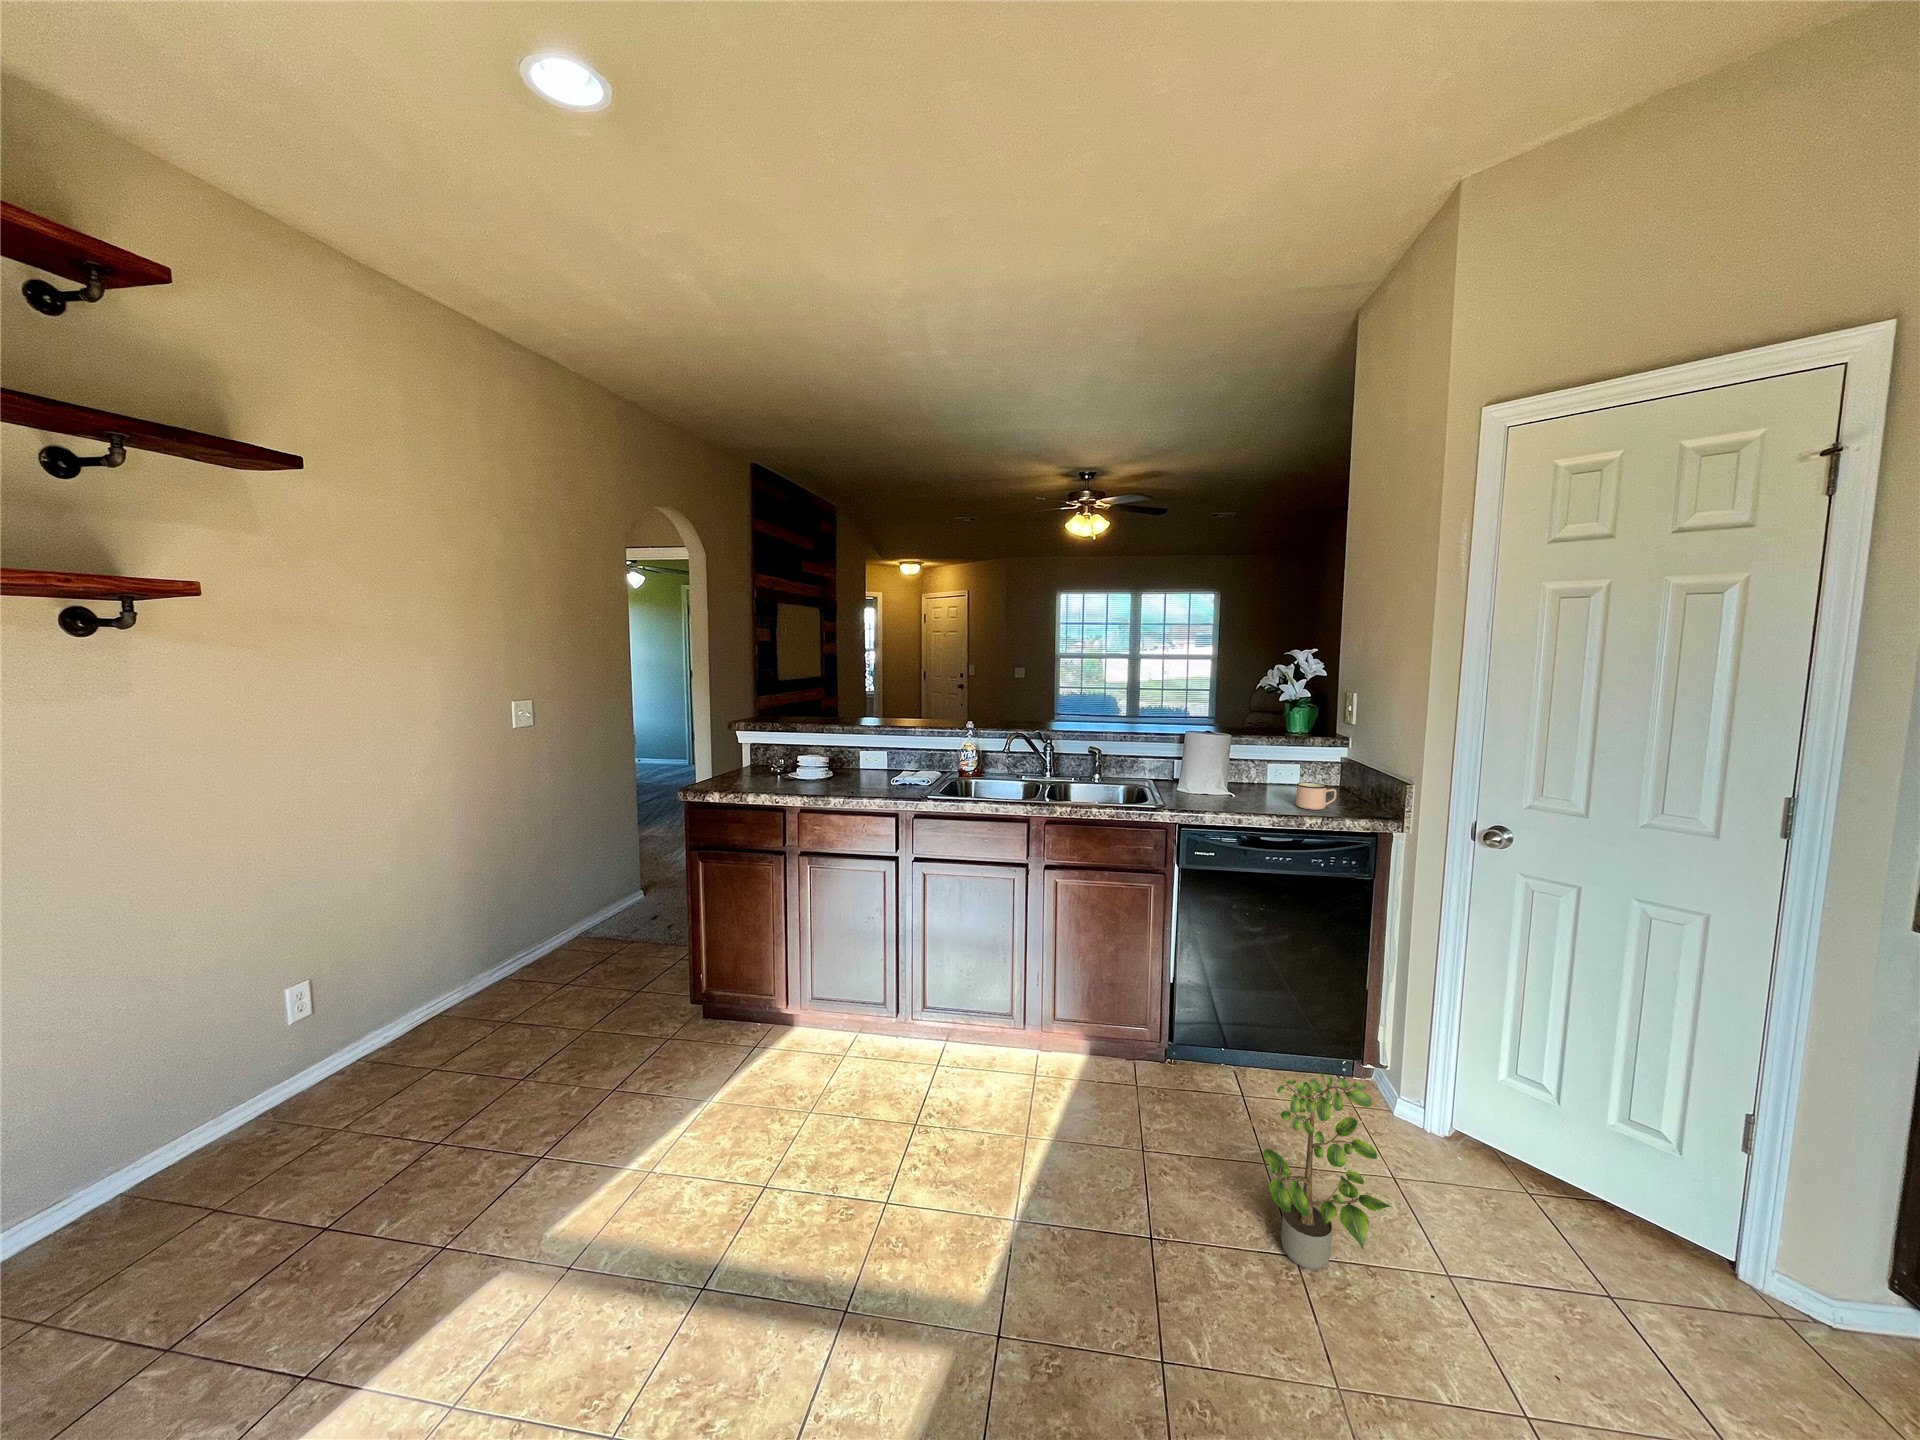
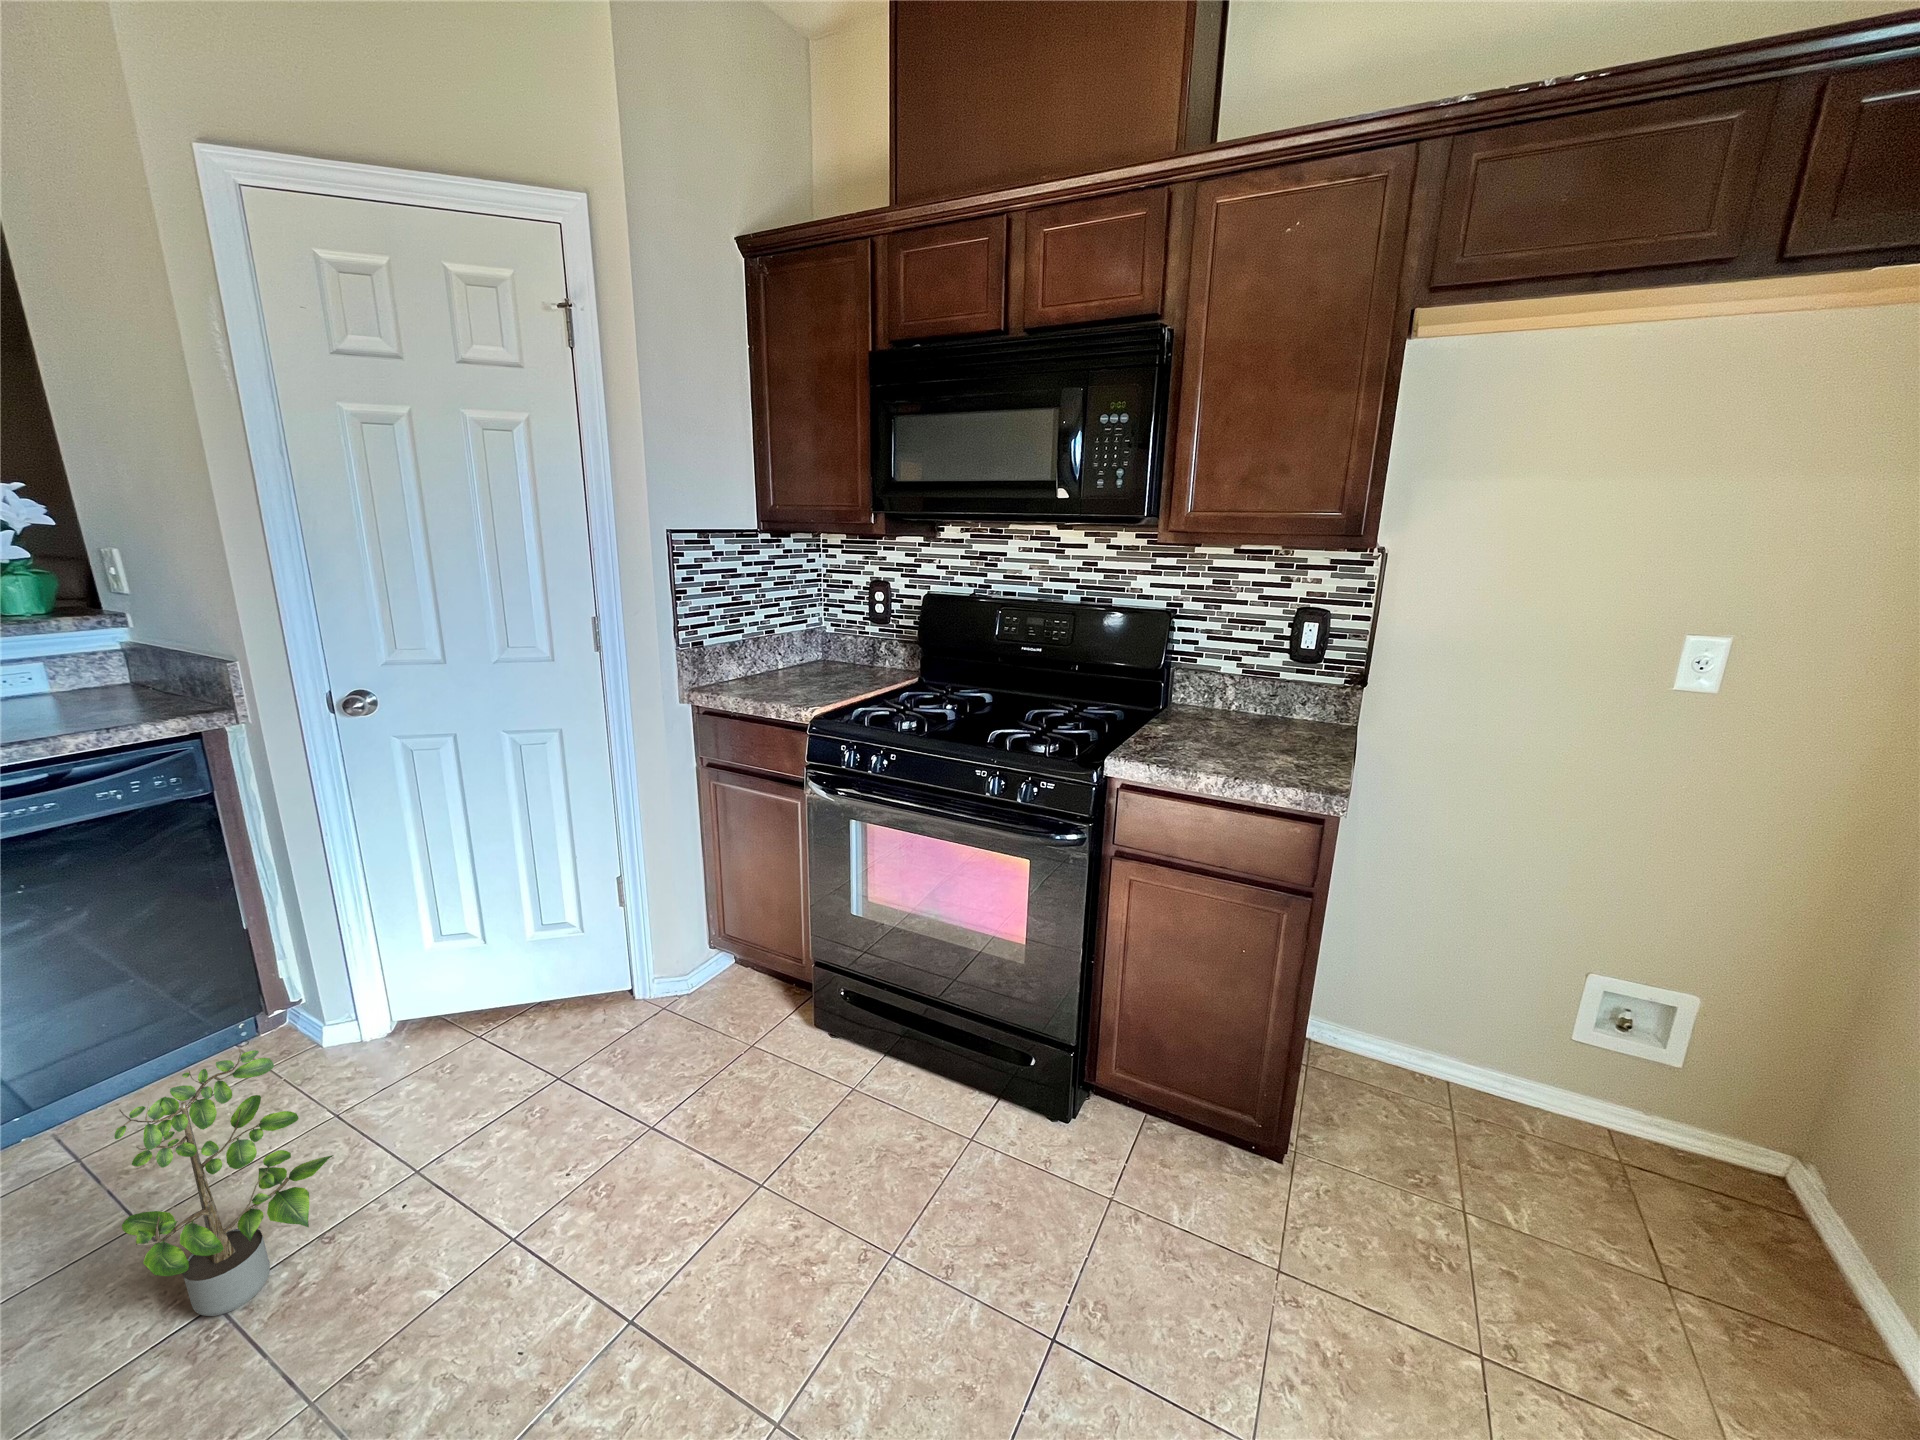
mug: present [1296,782,1336,810] -> none [36,684,120,726]

